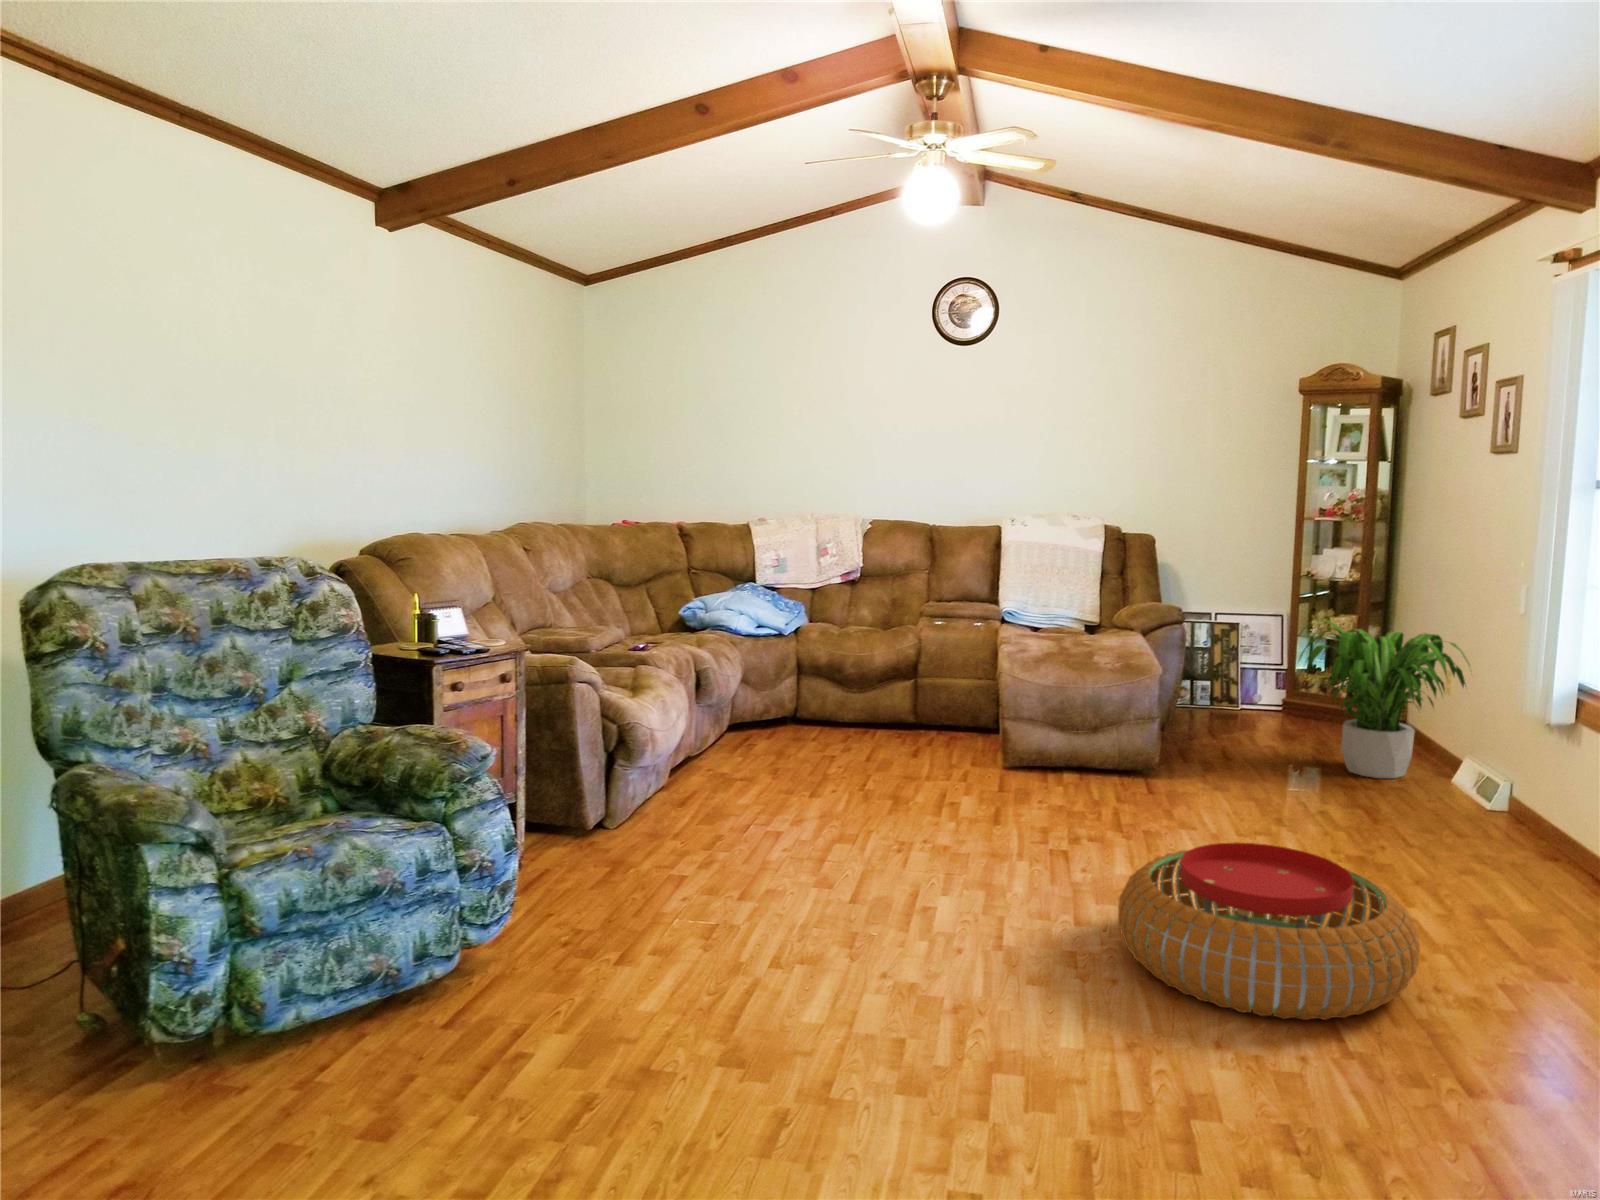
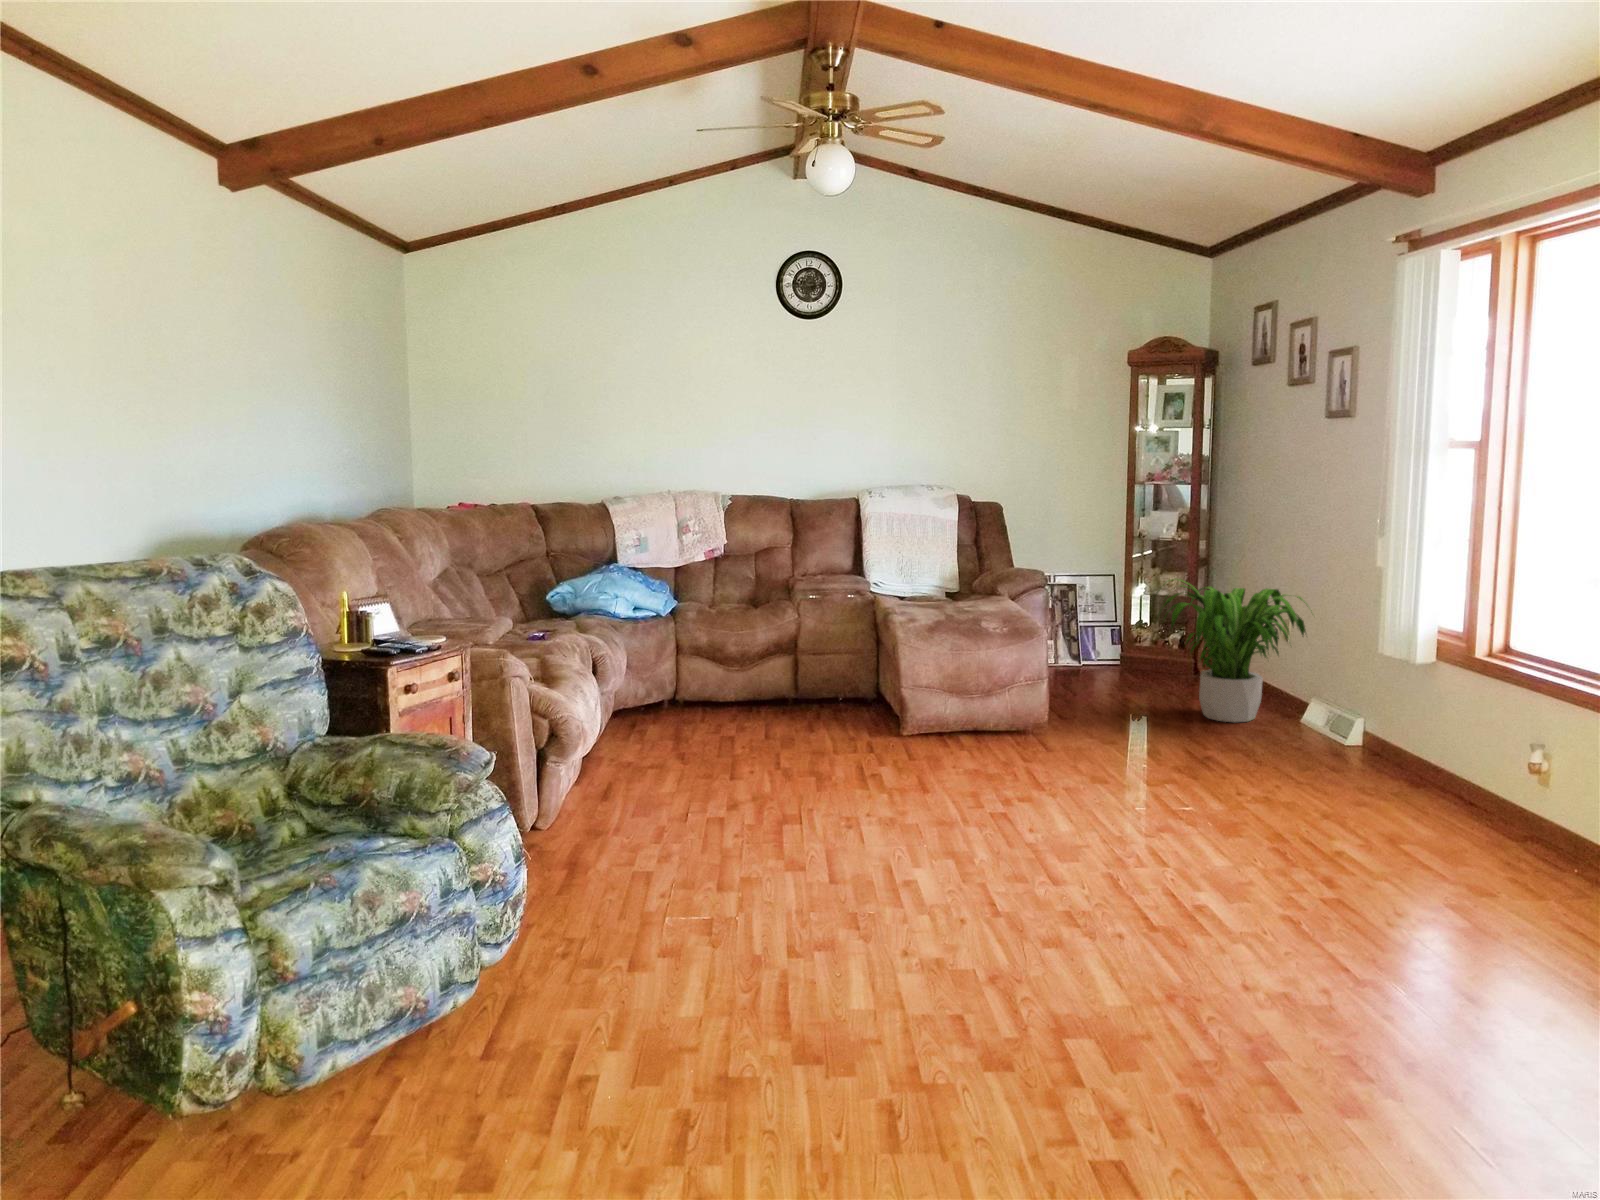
pouf: present [1118,843,1420,1020] -> none [1098,792,1375,951]

